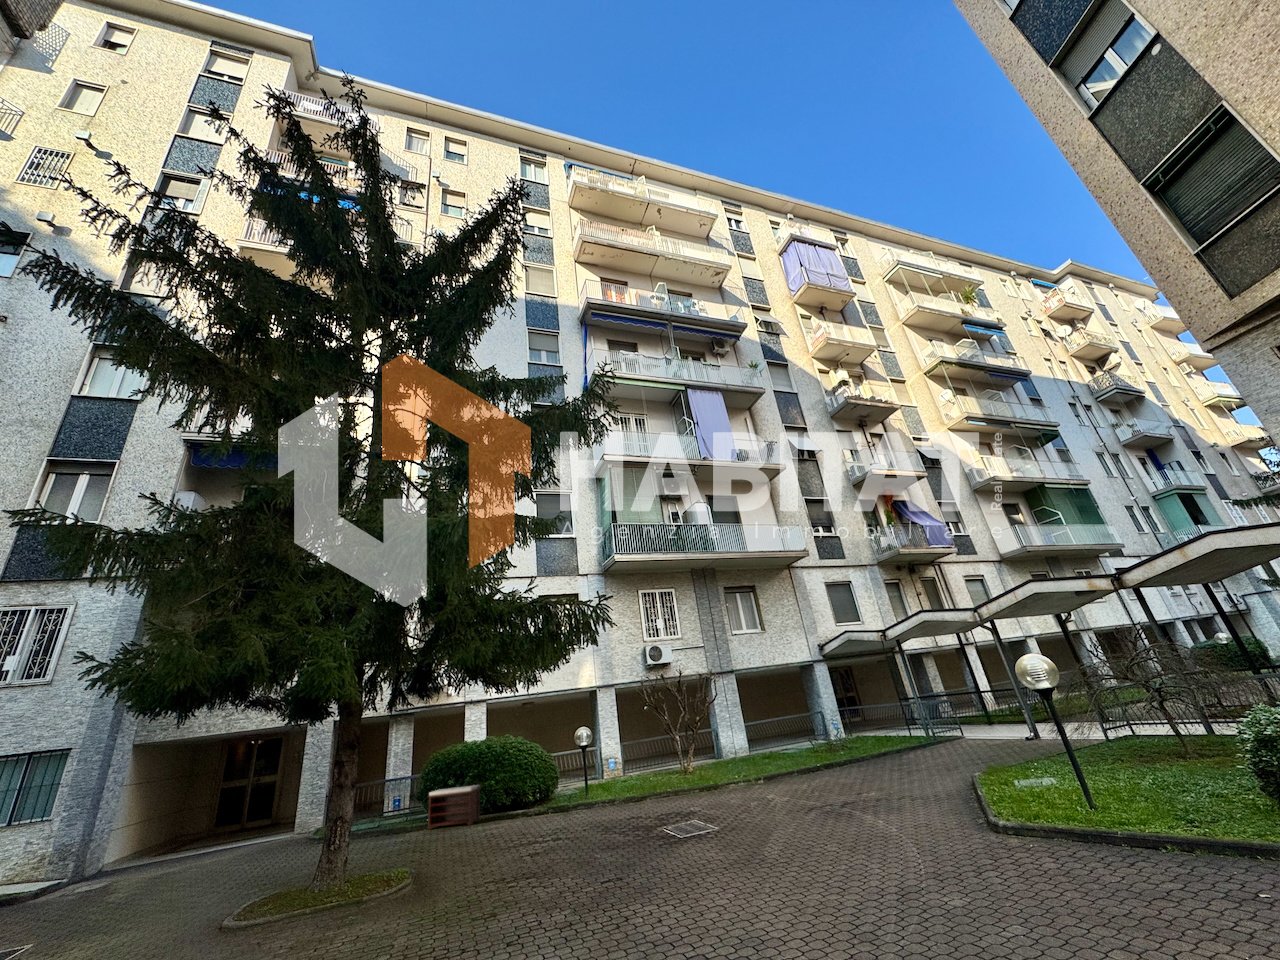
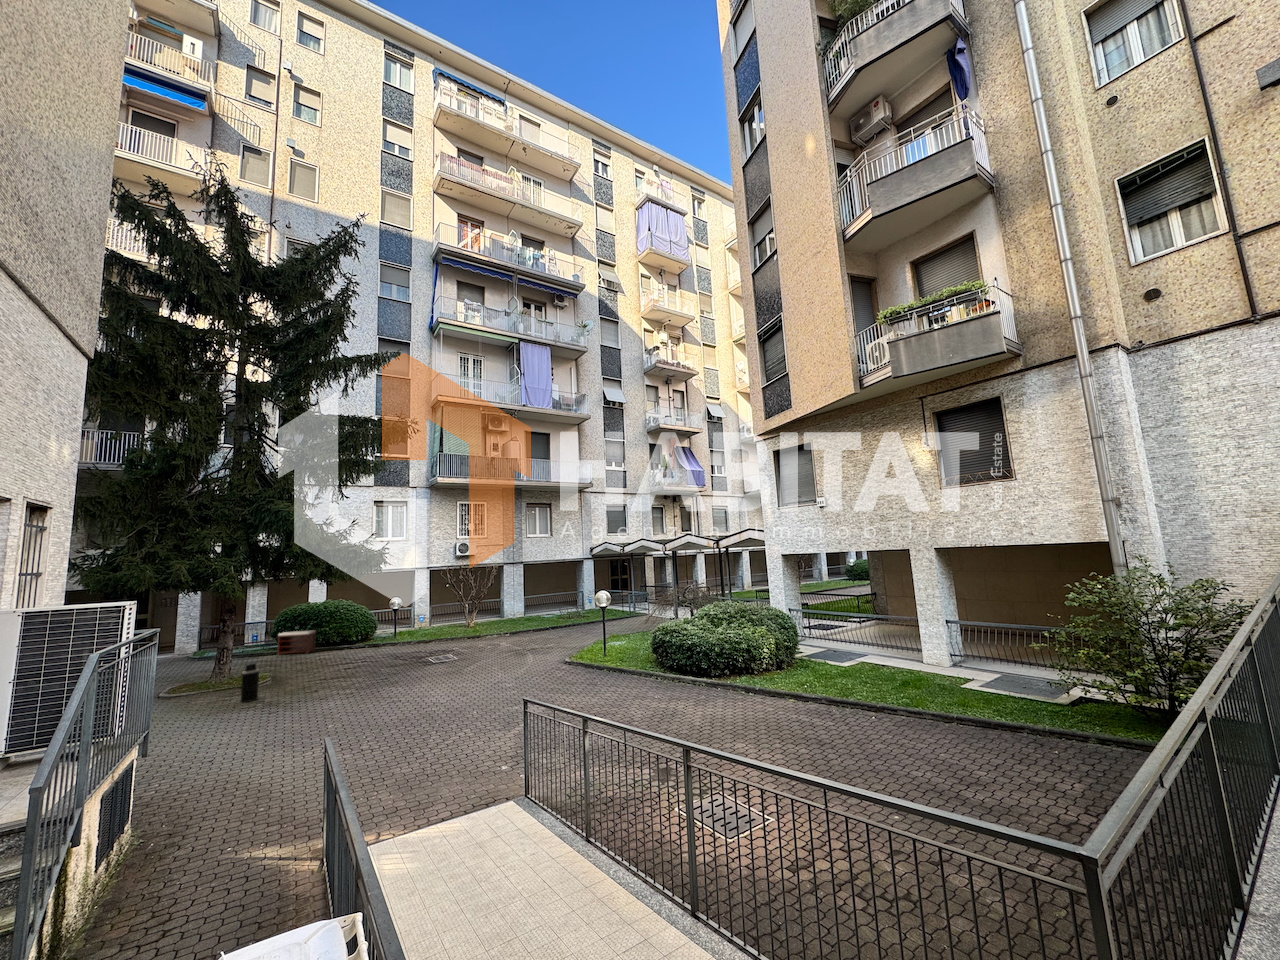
trash can: none [368,846,404,944] -> present [241,663,259,702]

